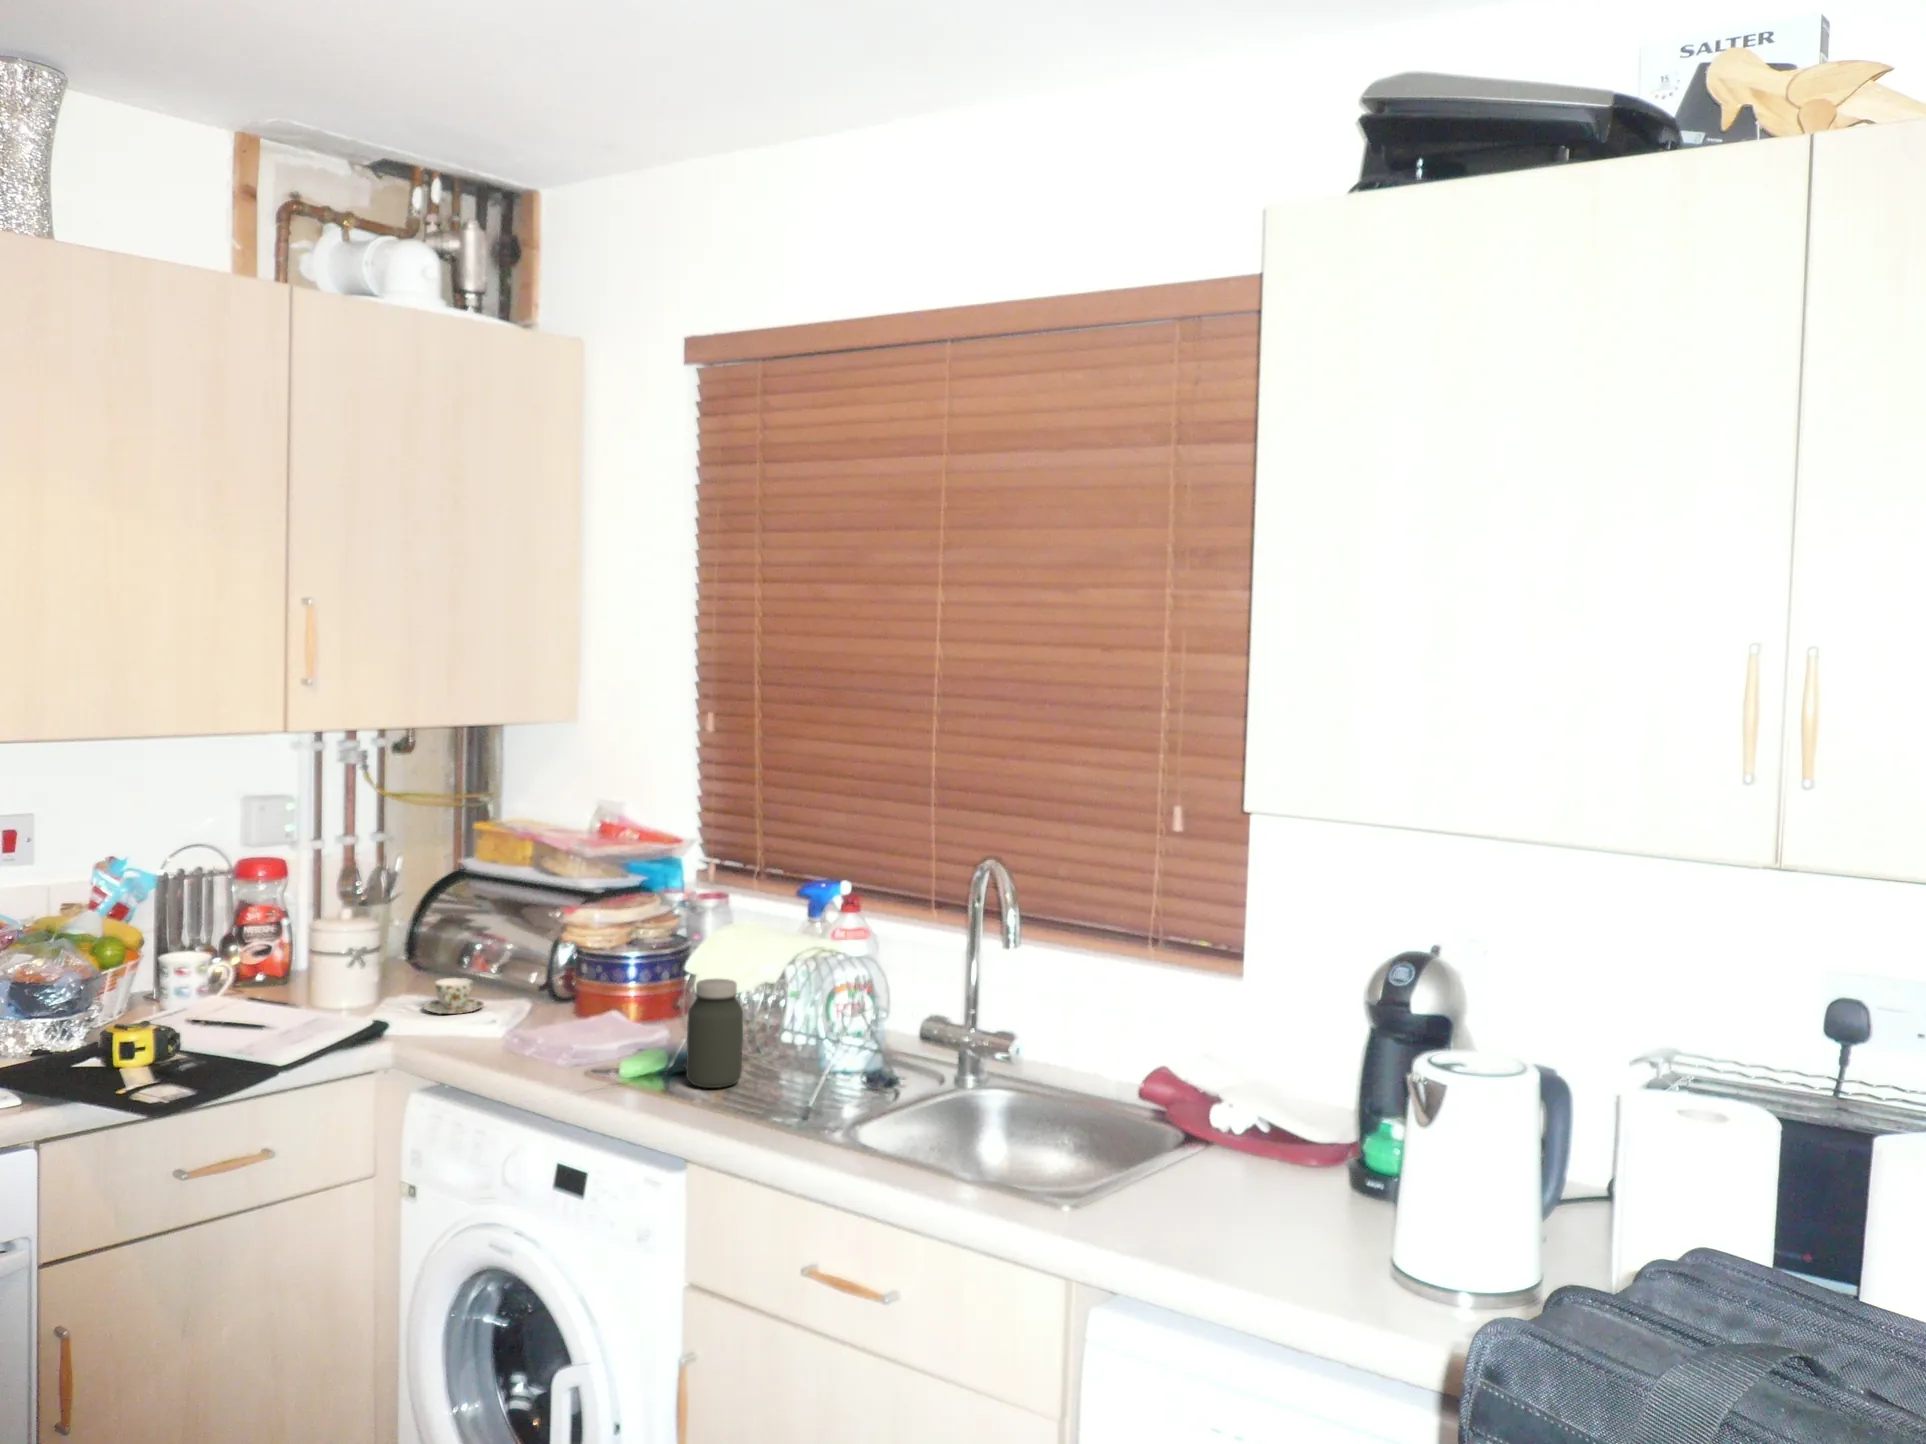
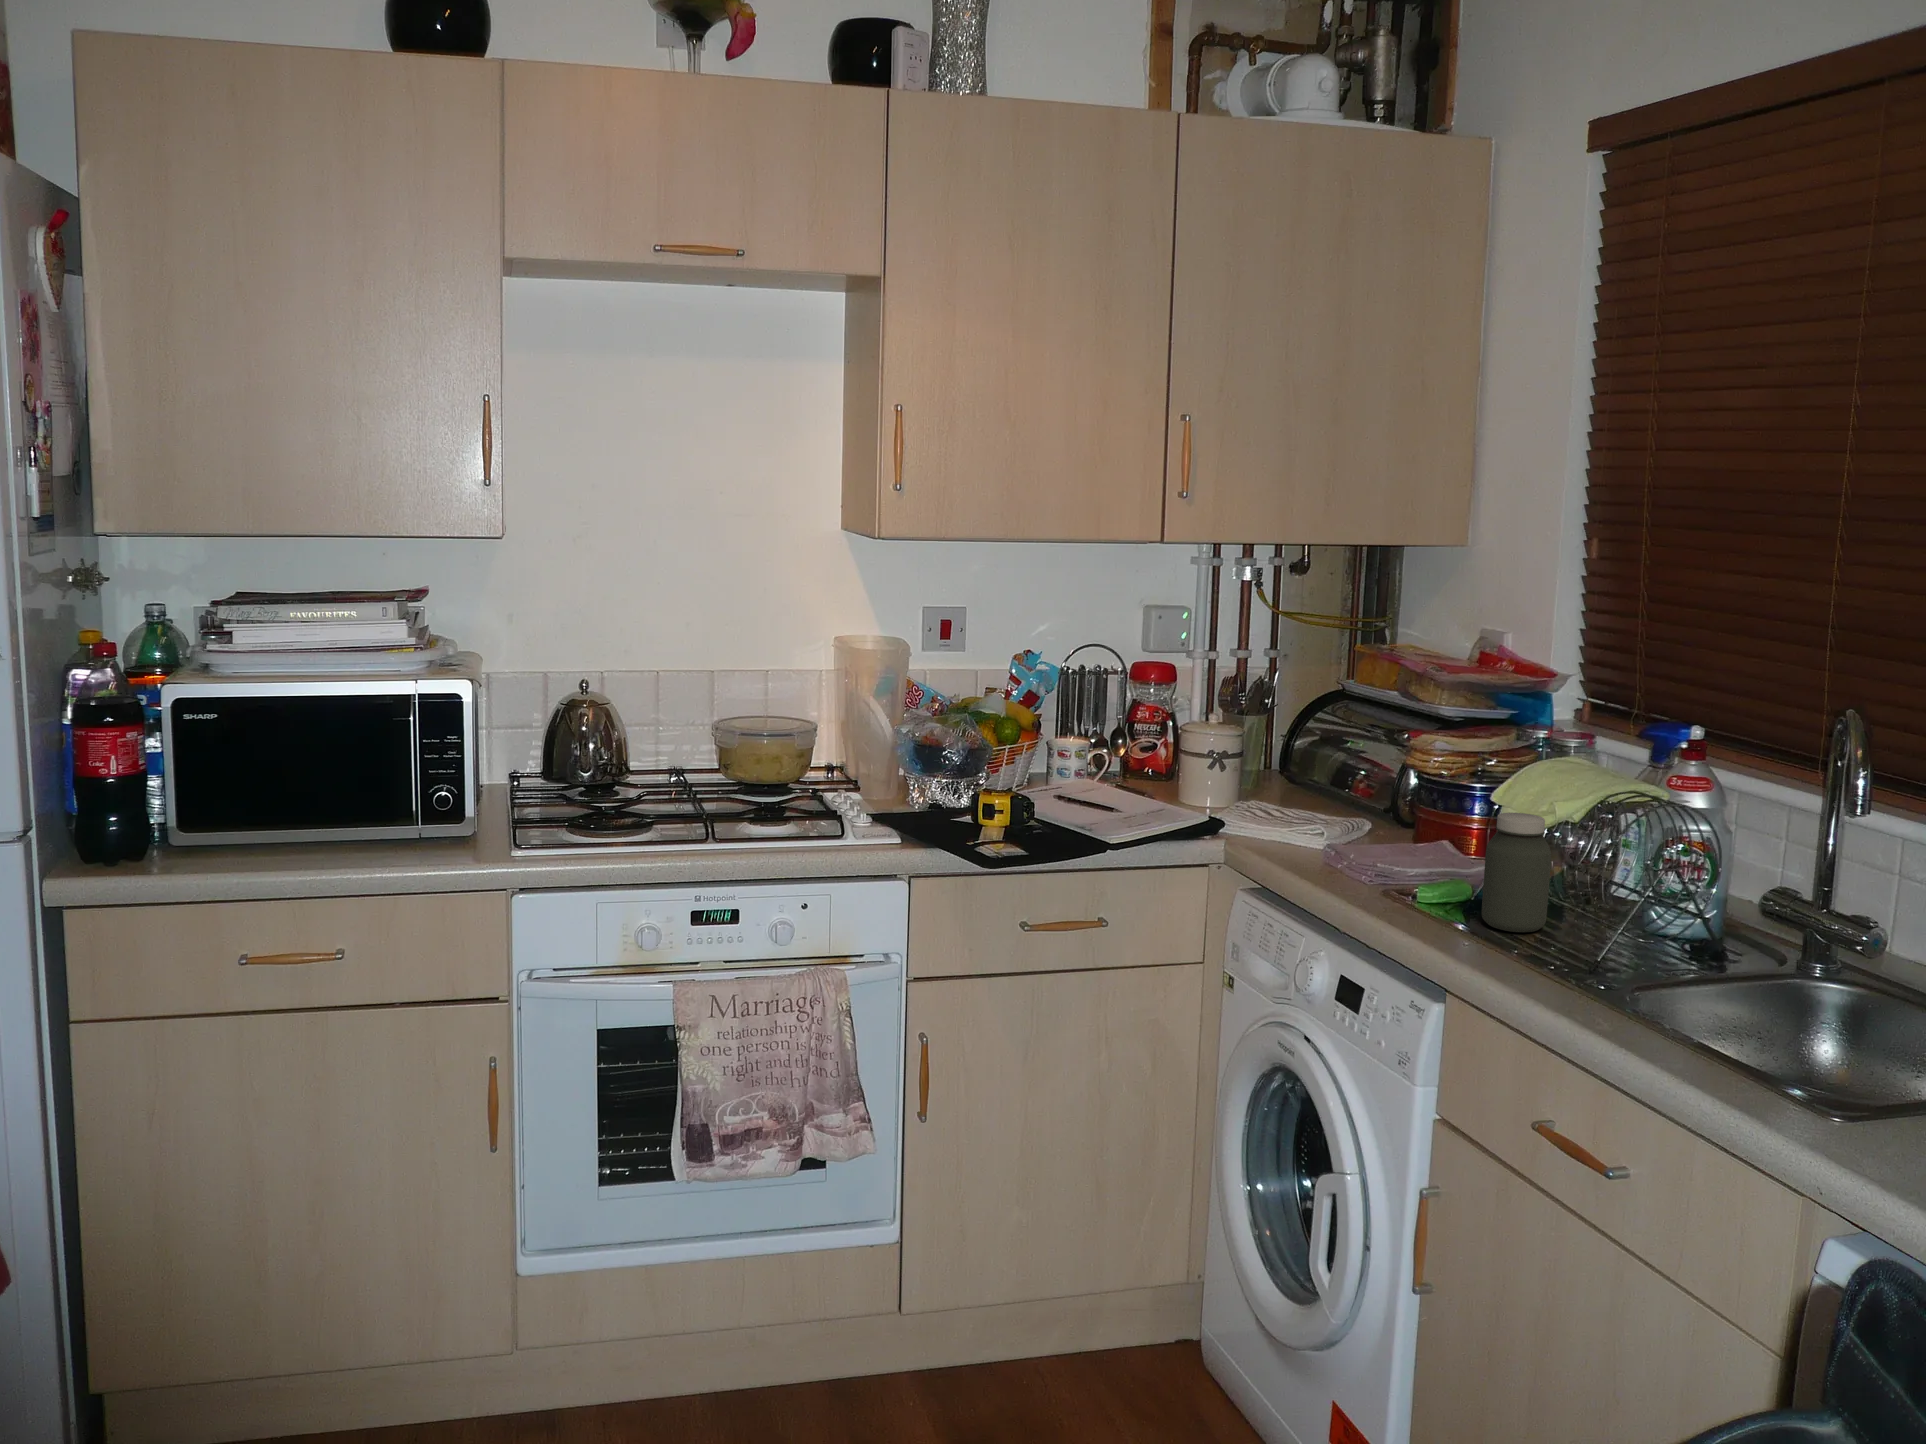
teacup: present [423,978,484,1014] -> none [1265,789,1324,824]

